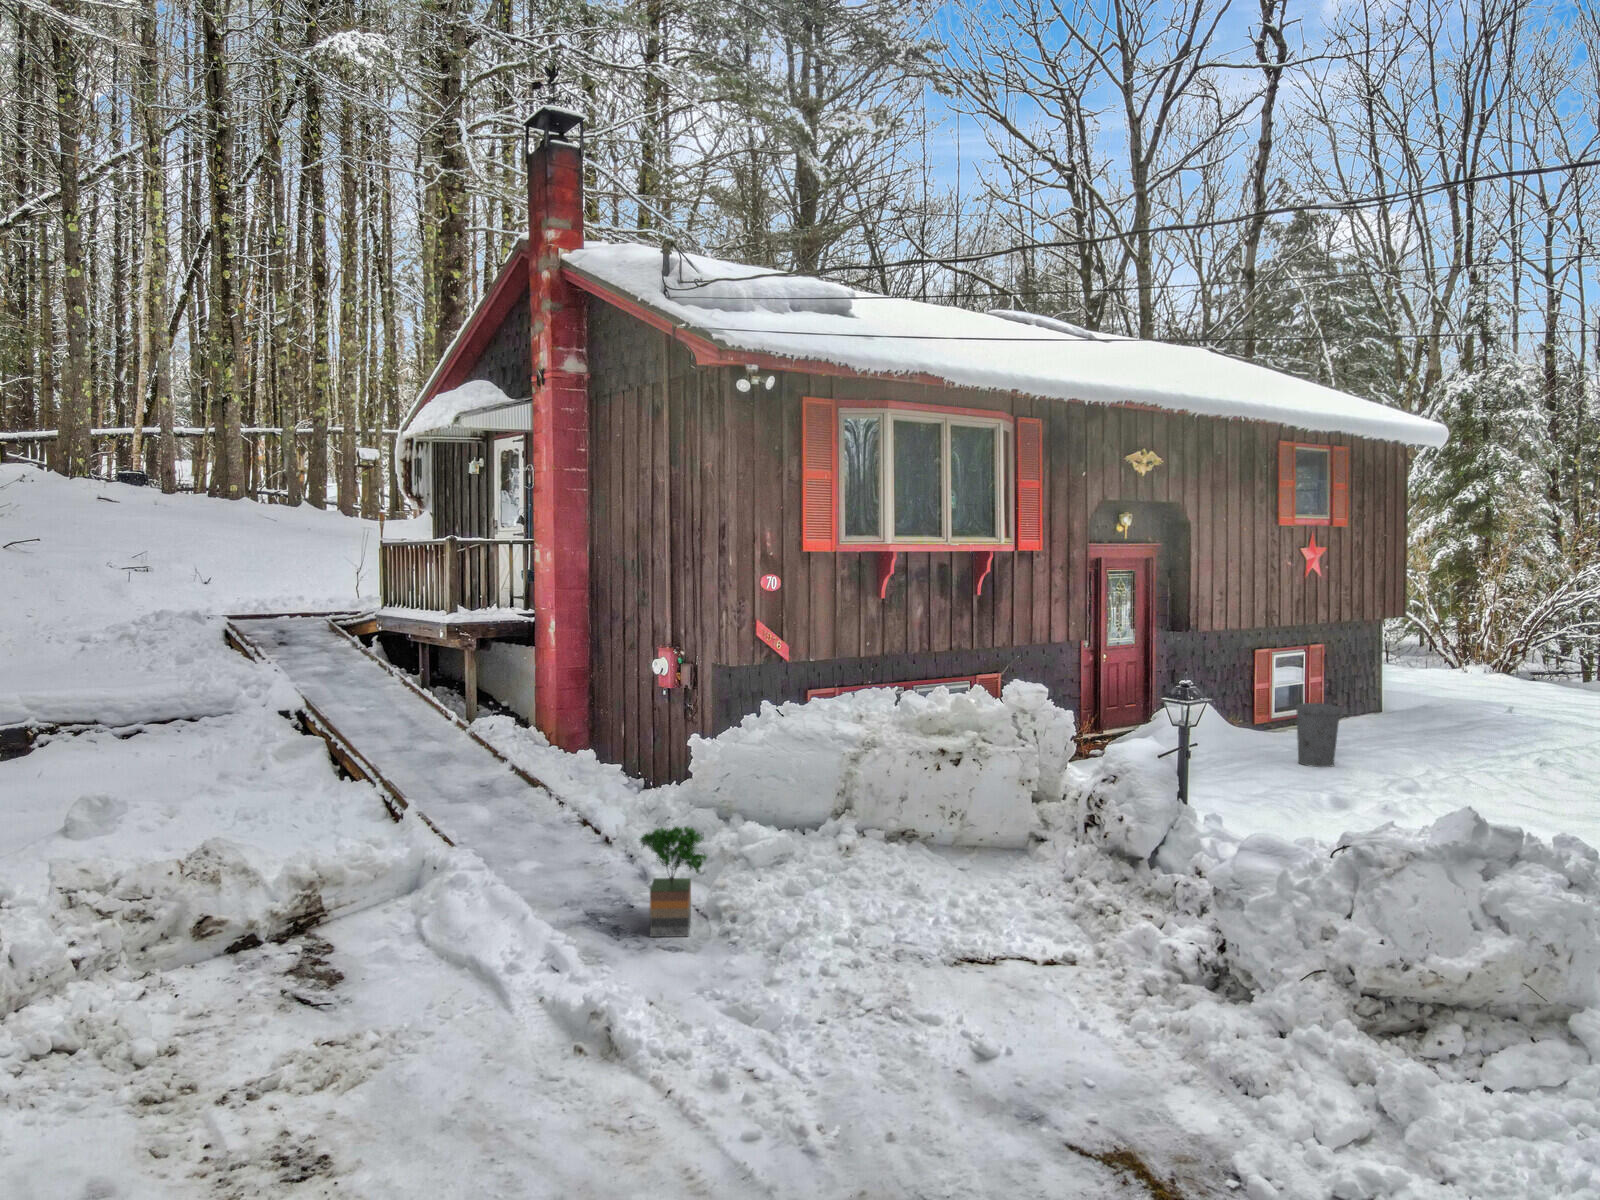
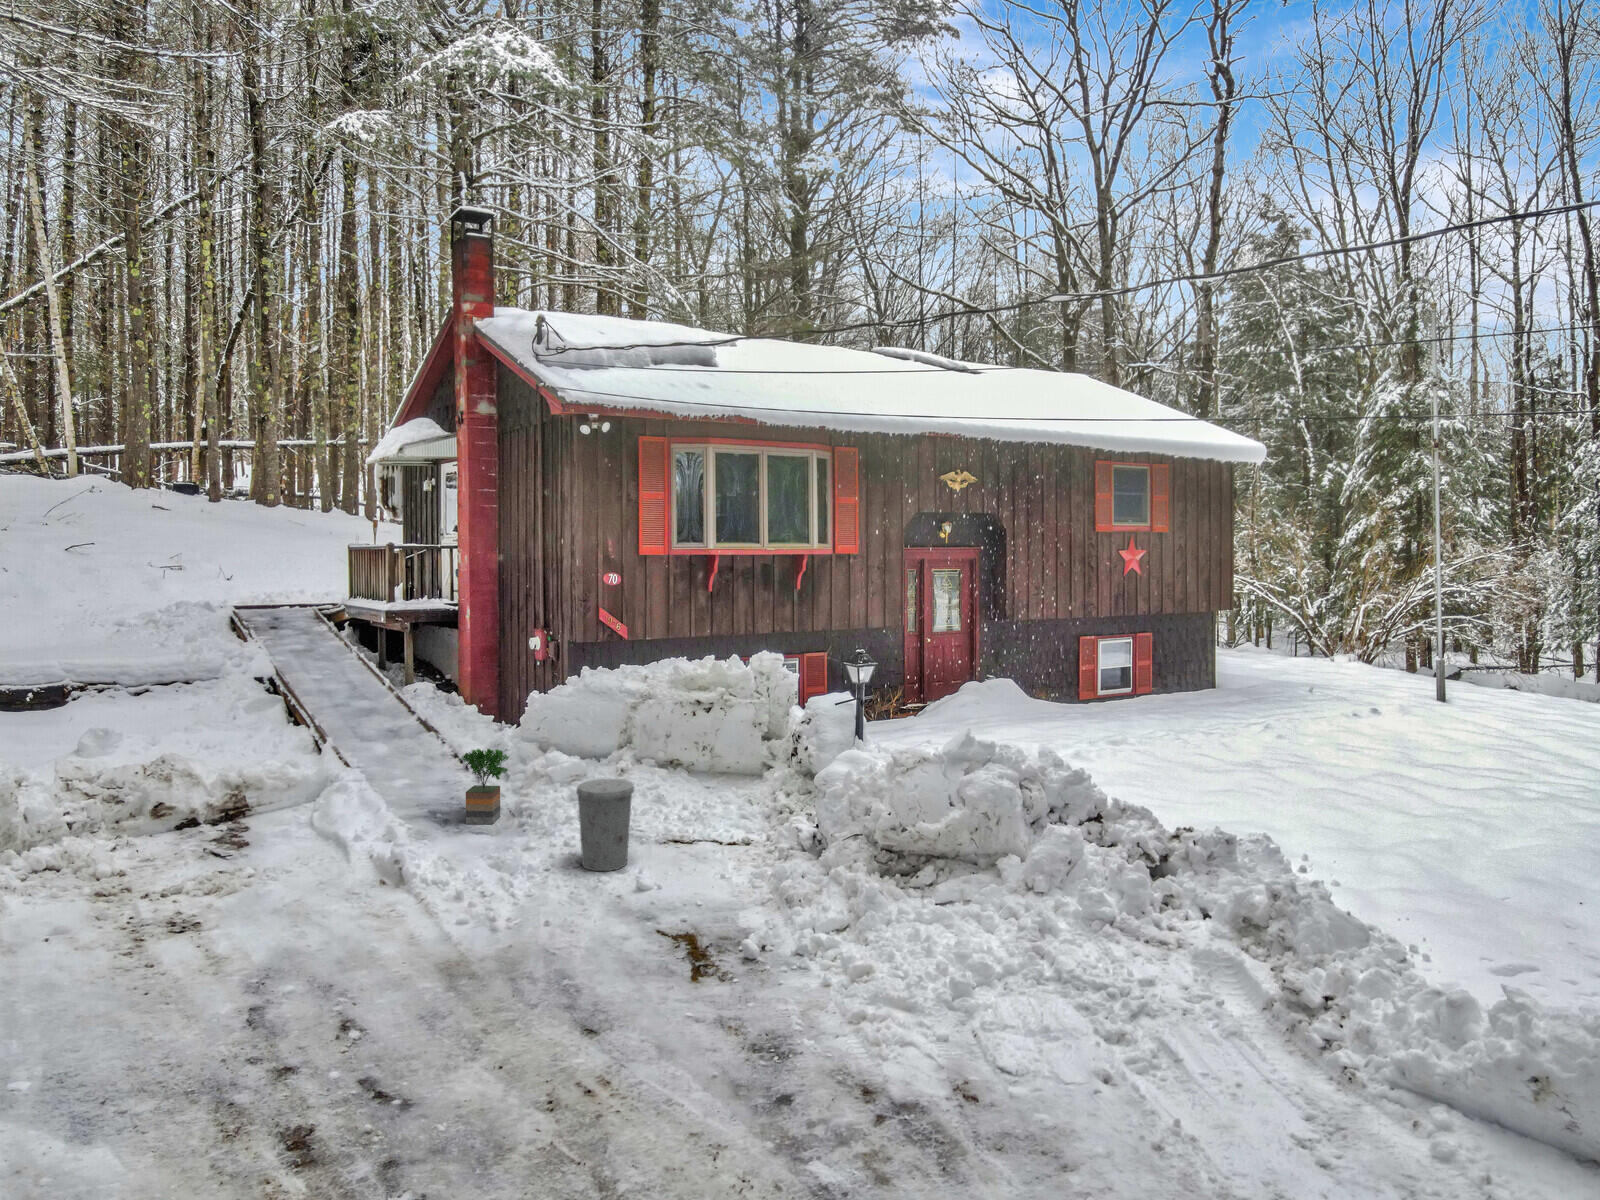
trash can: present [1296,703,1342,767] -> present [576,779,634,871]

